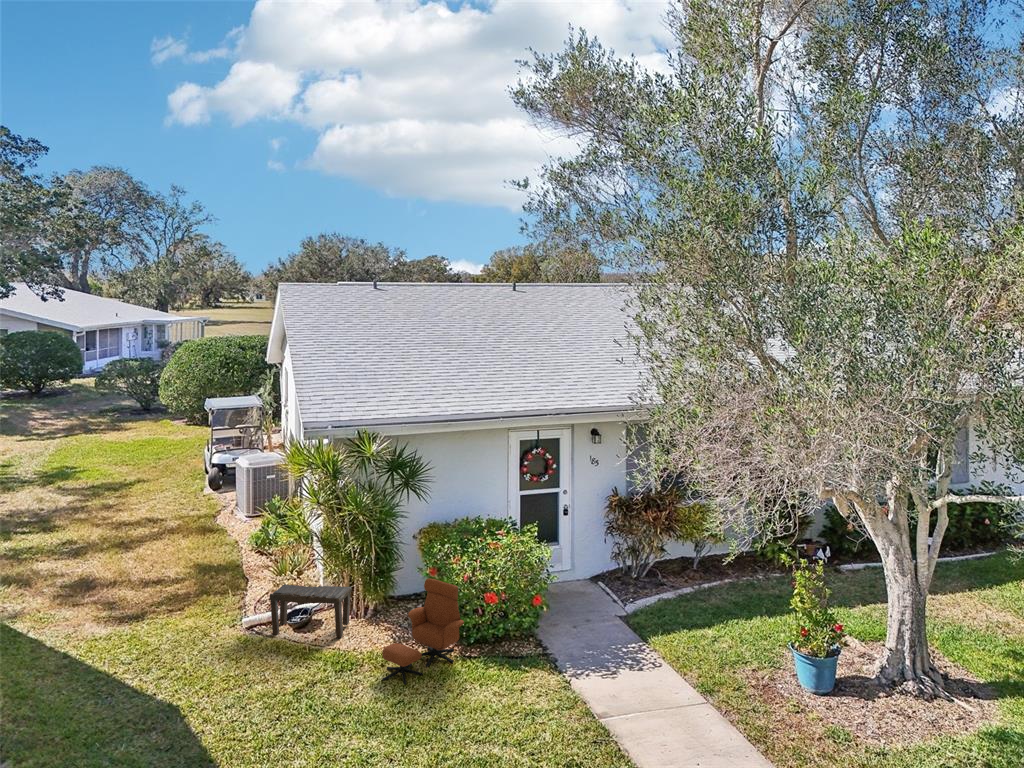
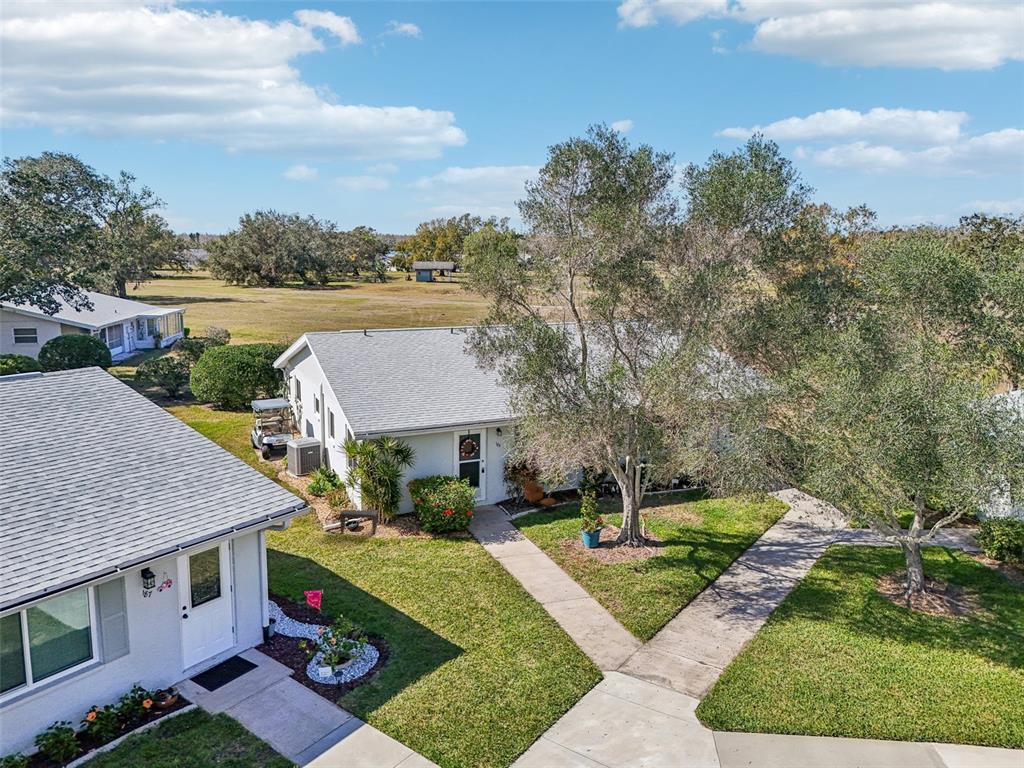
lounge chair: present [382,578,464,684] -> present [524,477,555,511]

